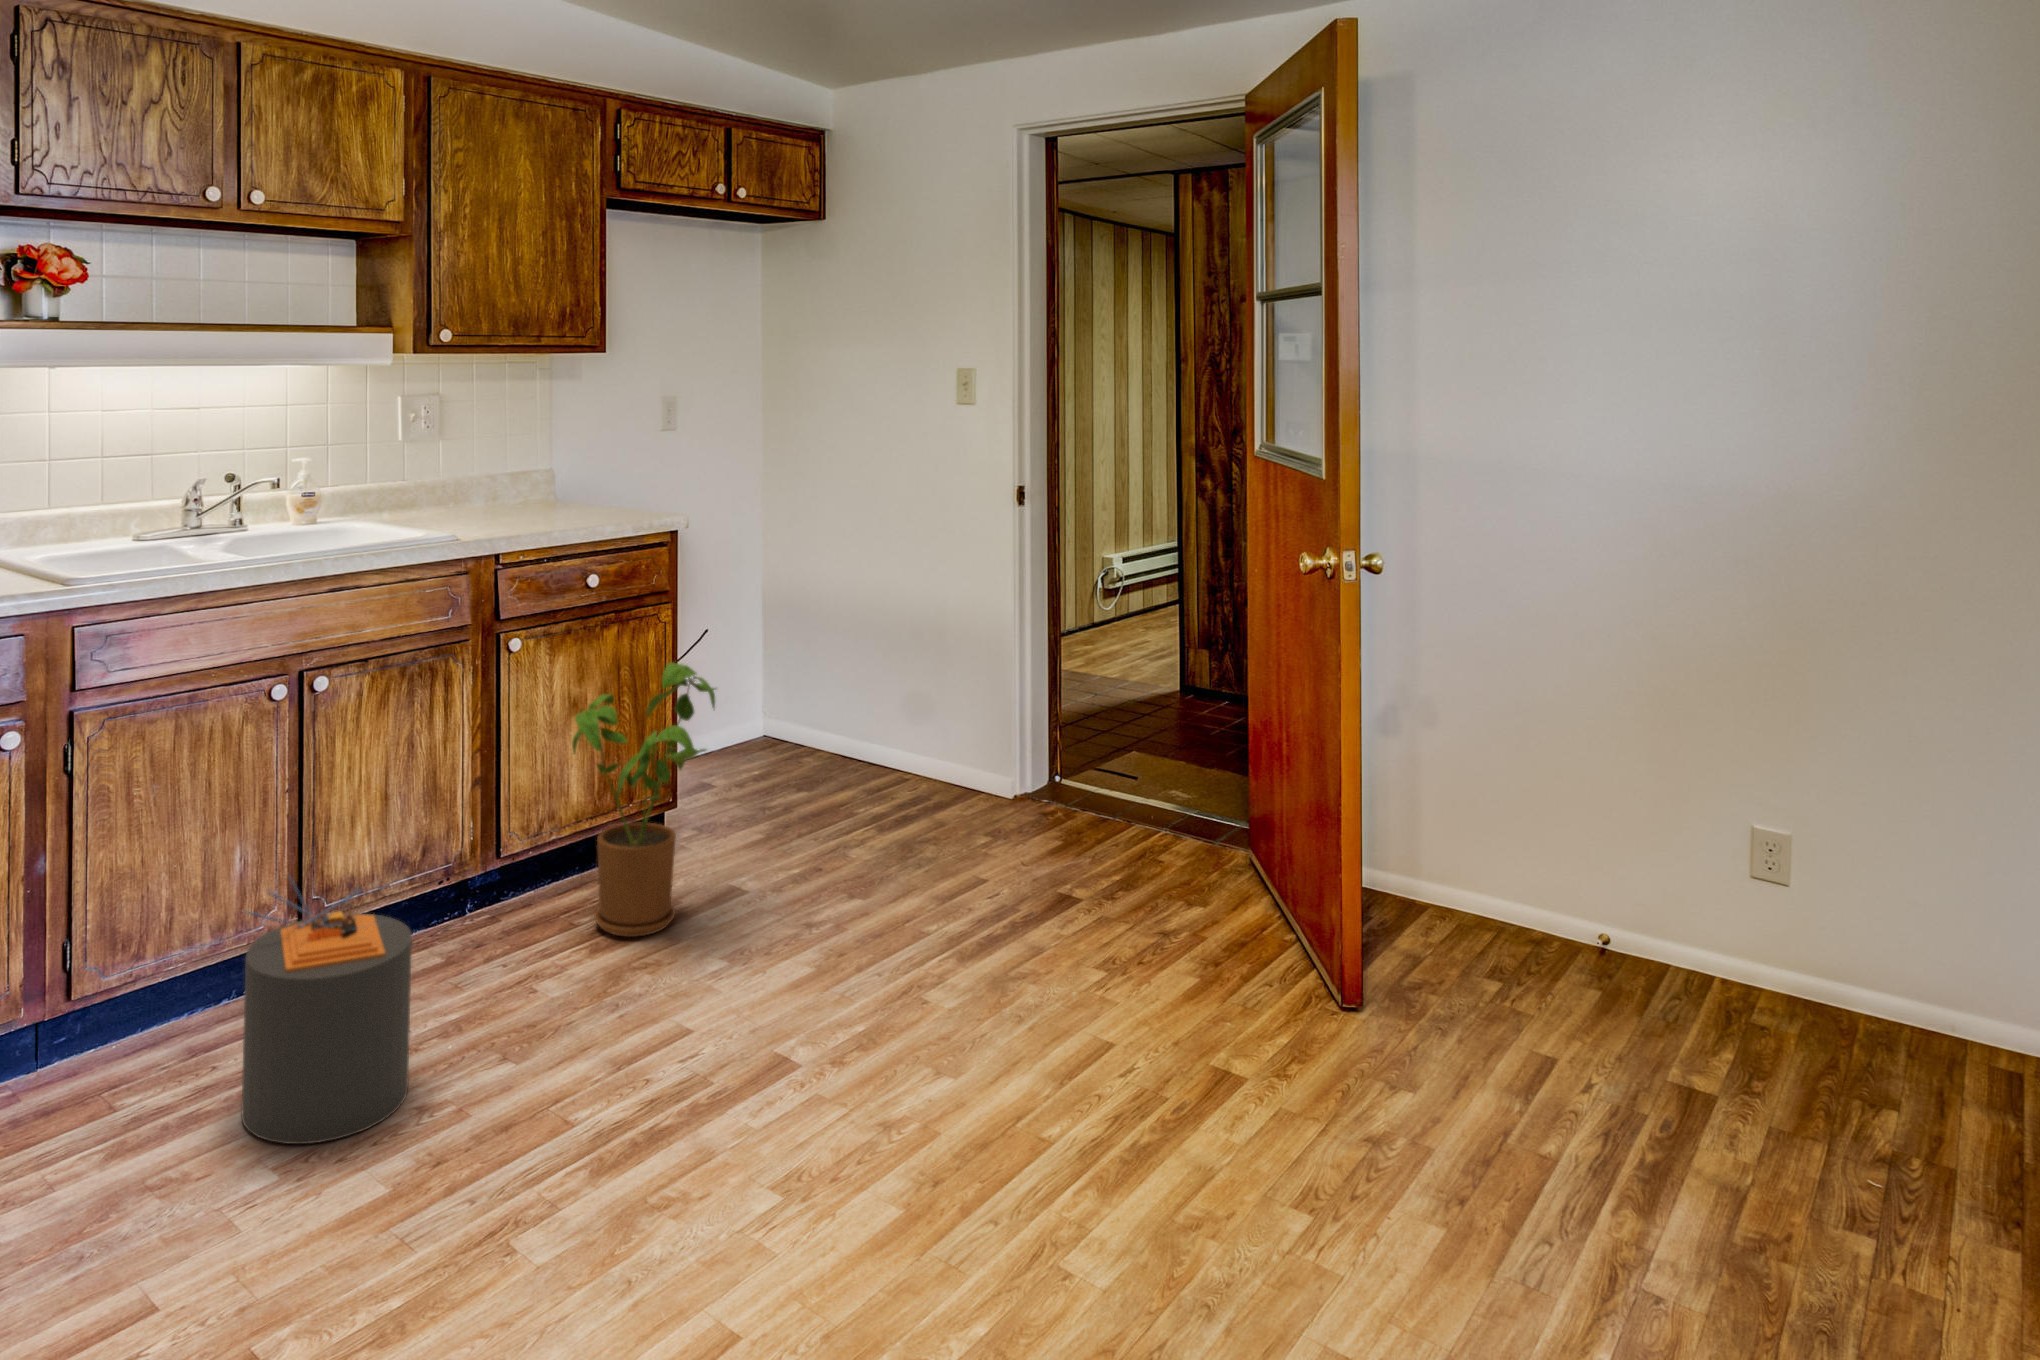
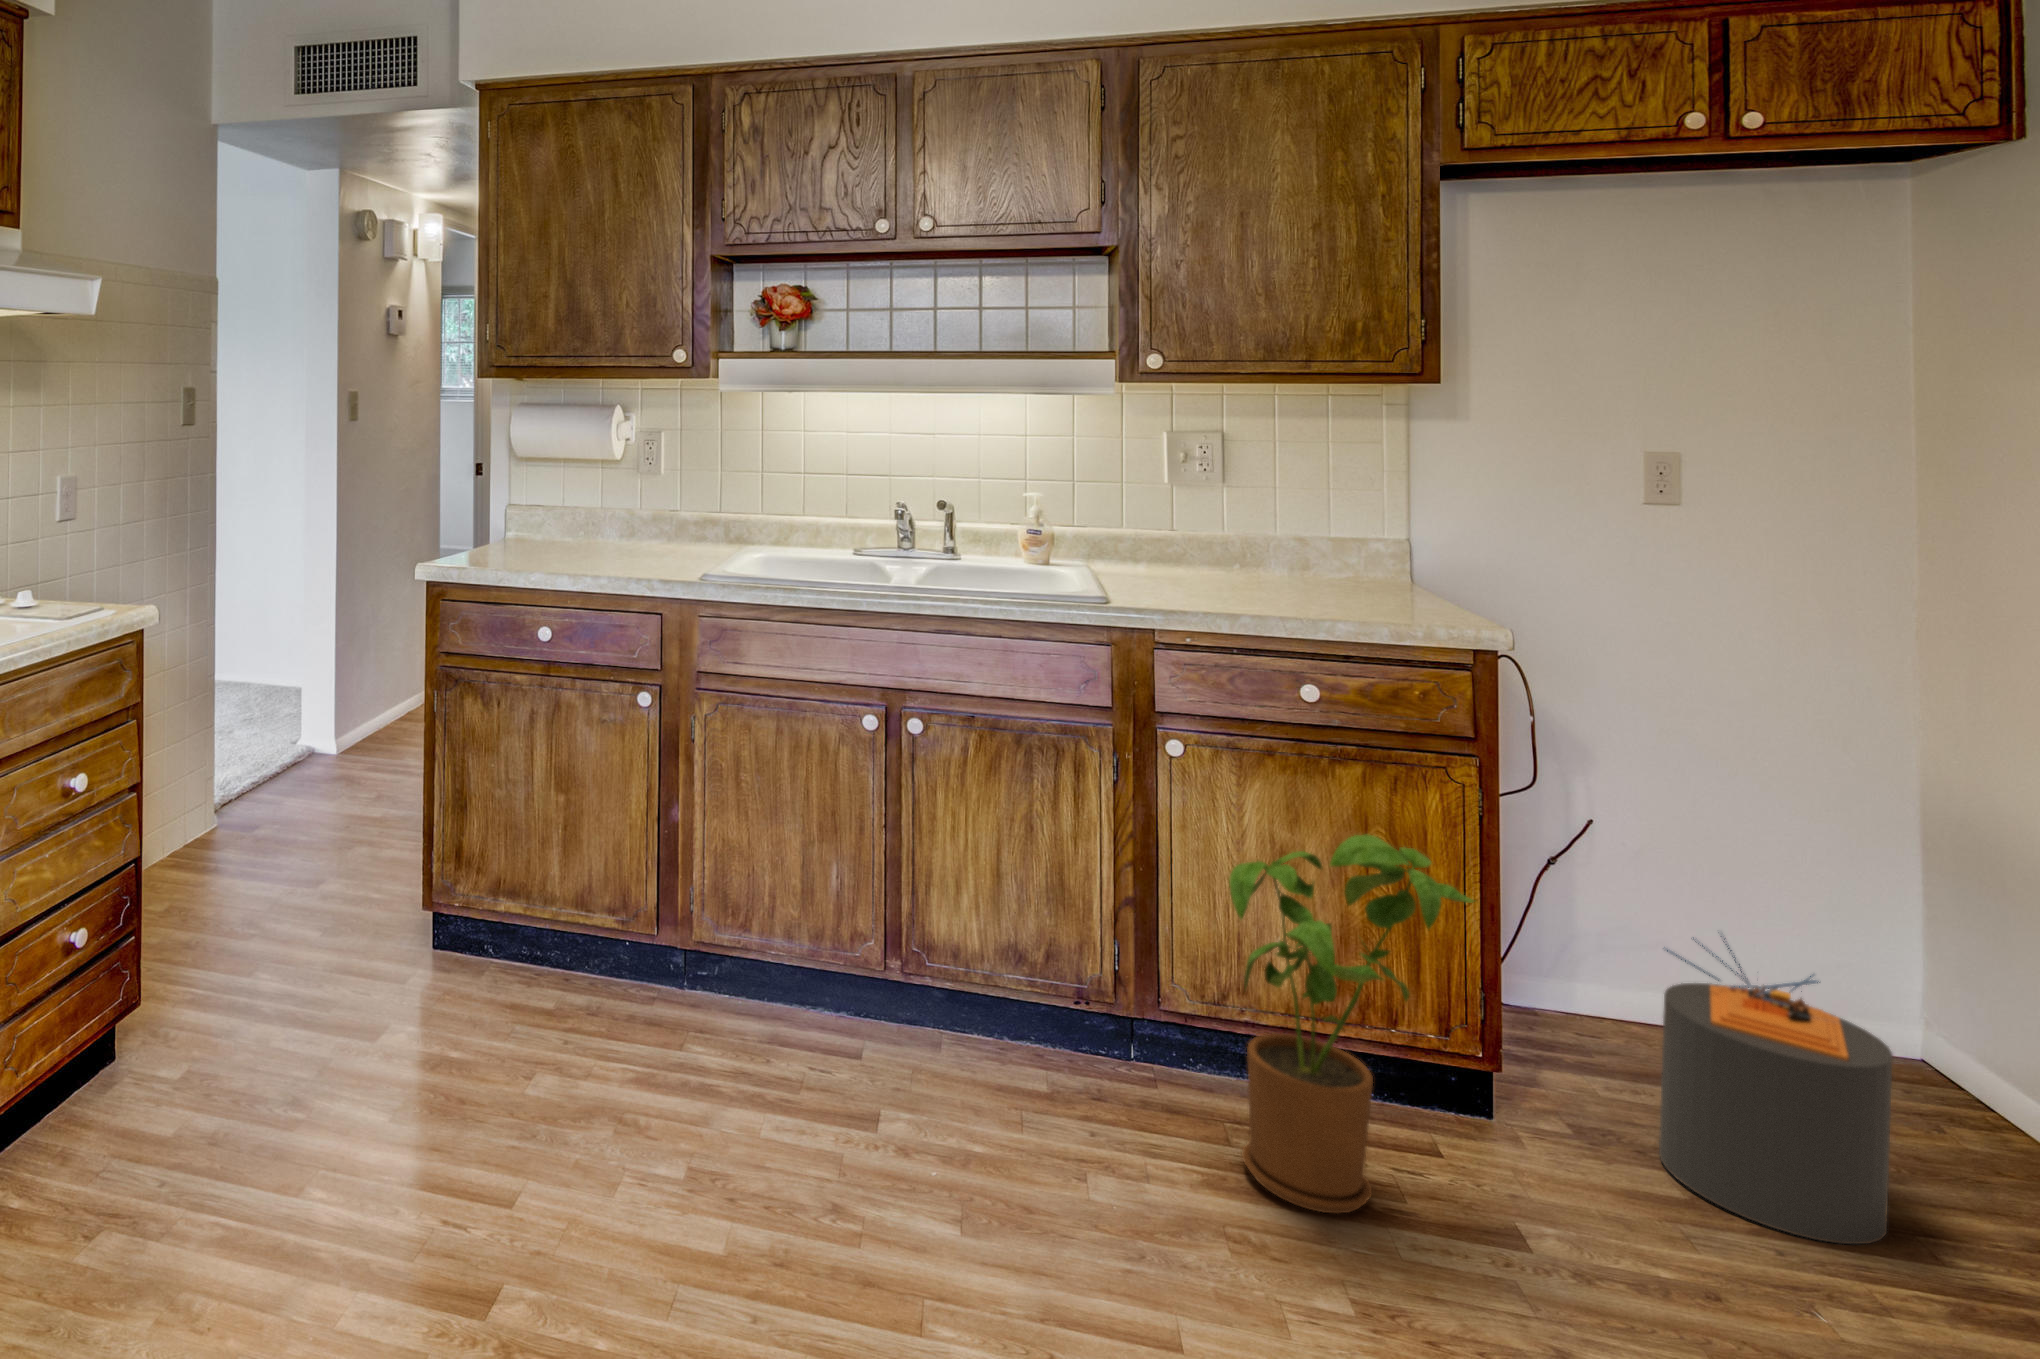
trash can: present [241,876,412,1144] -> present [1659,932,1893,1244]

